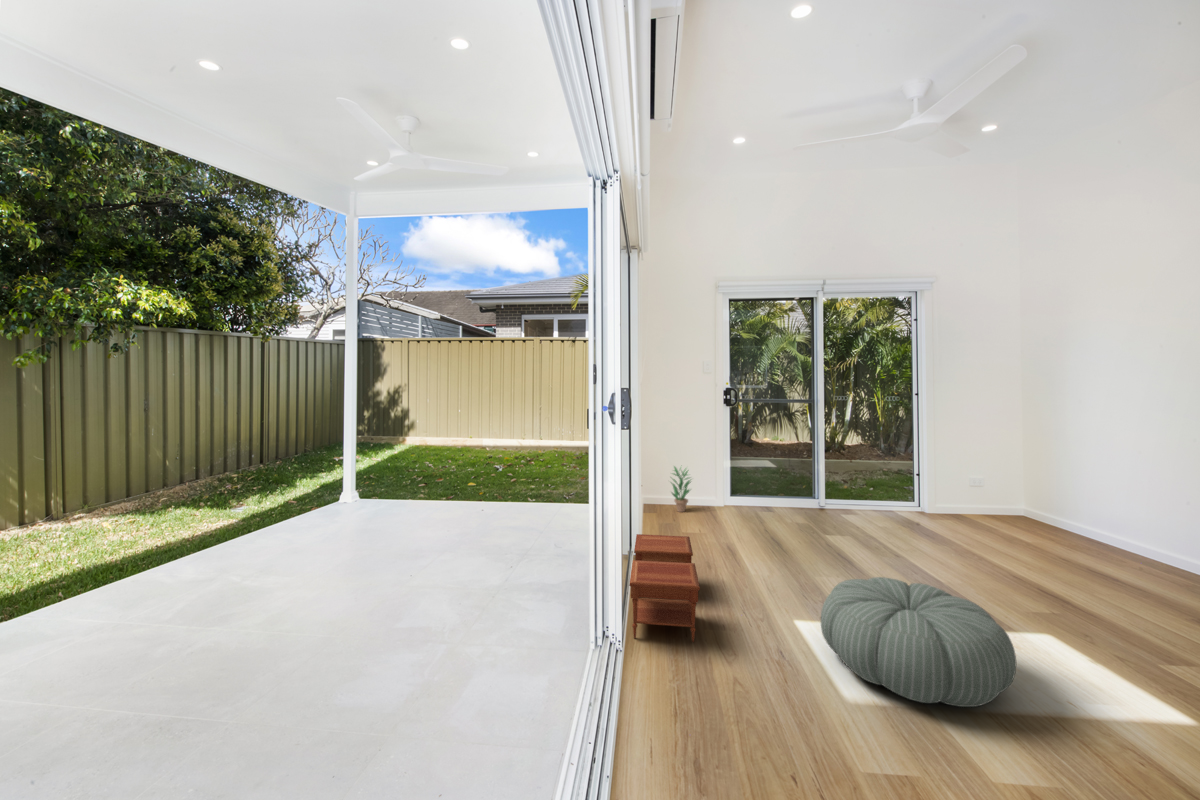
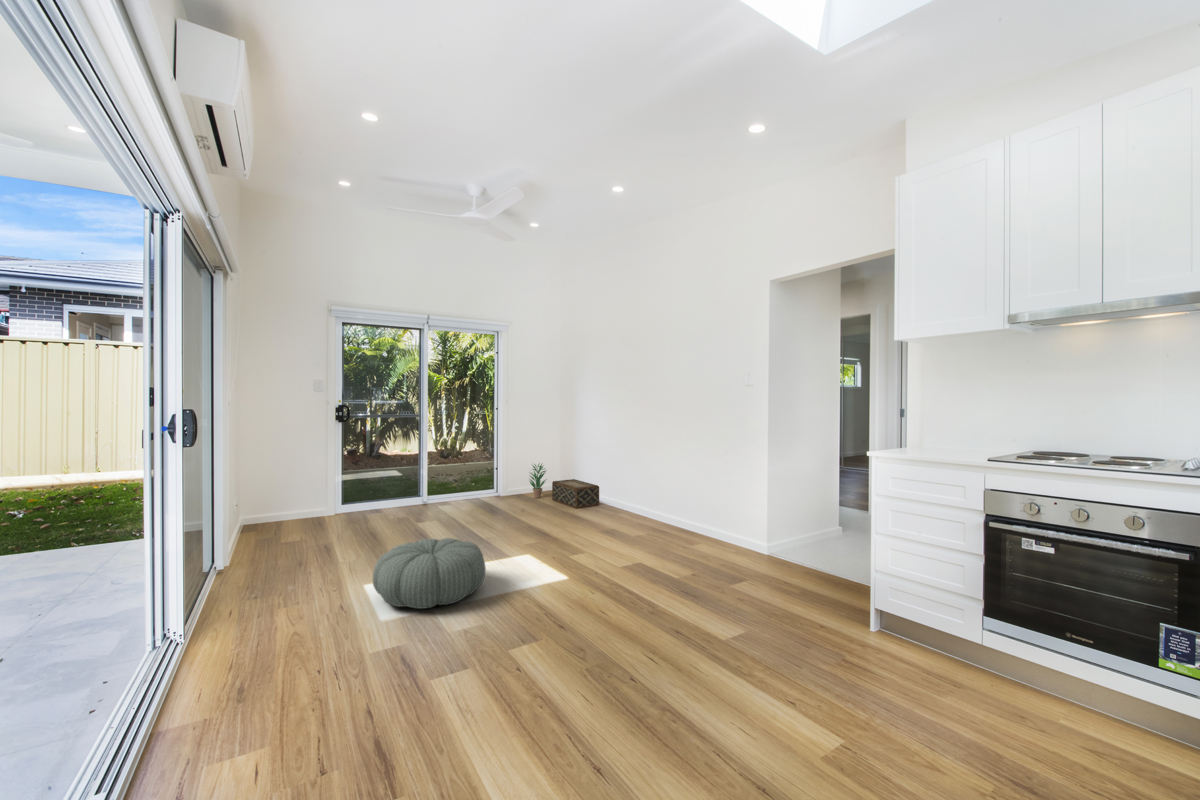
potted plant: present [672,467,691,512] -> present [529,463,546,498]
woven basket: none [1012,500,1121,551] -> present [552,479,599,508]
side table: present [629,534,700,642] -> none [197,540,276,631]

